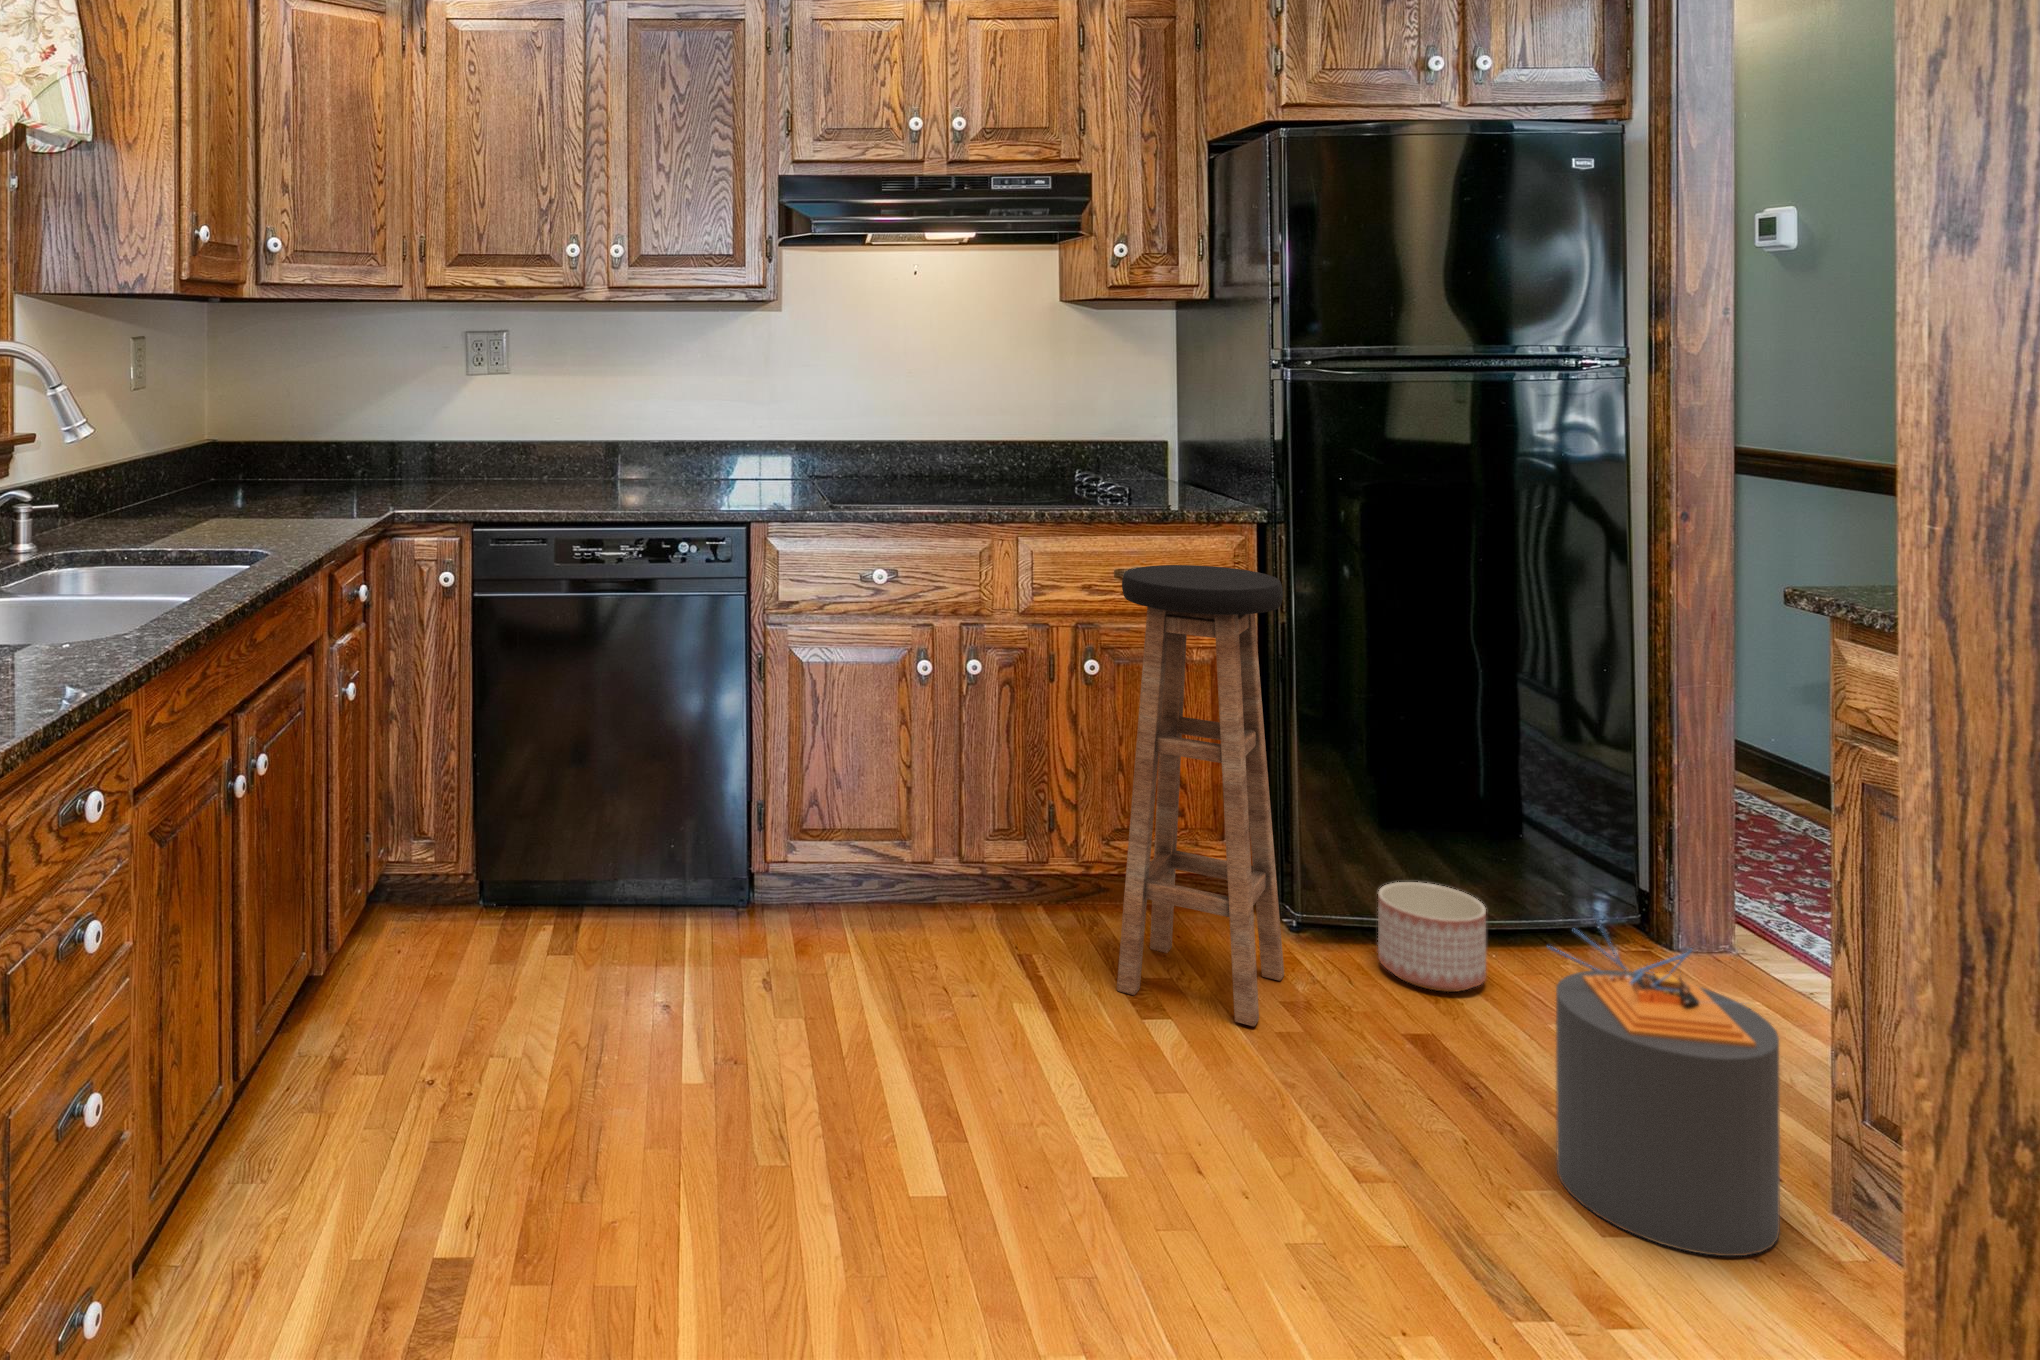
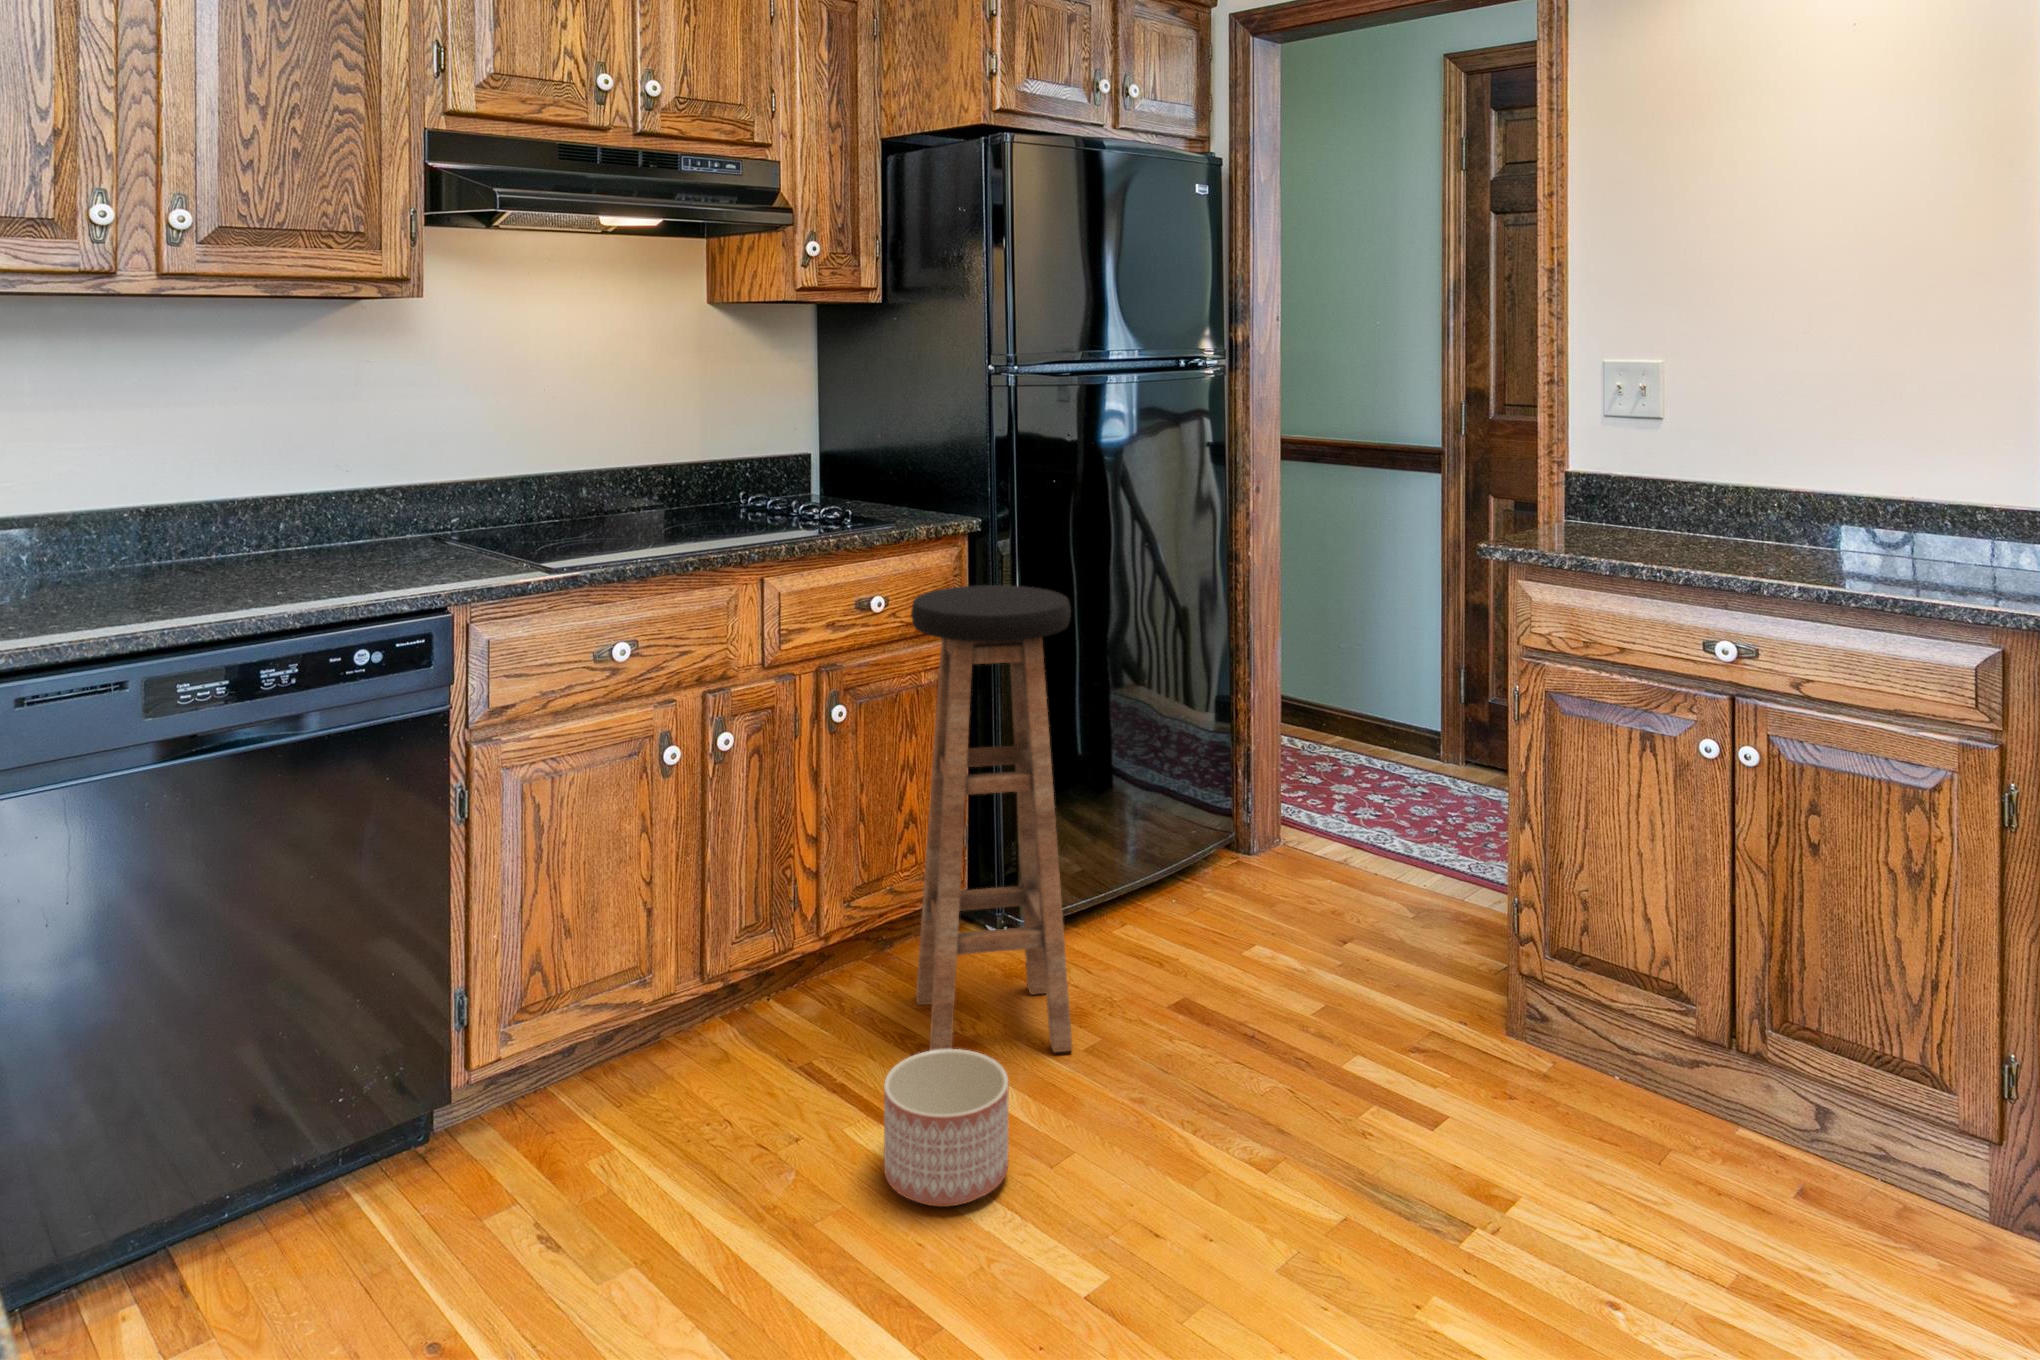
planter: present [1378,882,1486,992] -> present [884,1049,1008,1207]
trash can: present [1547,918,1780,1256] -> none [1347,843,1512,1114]

